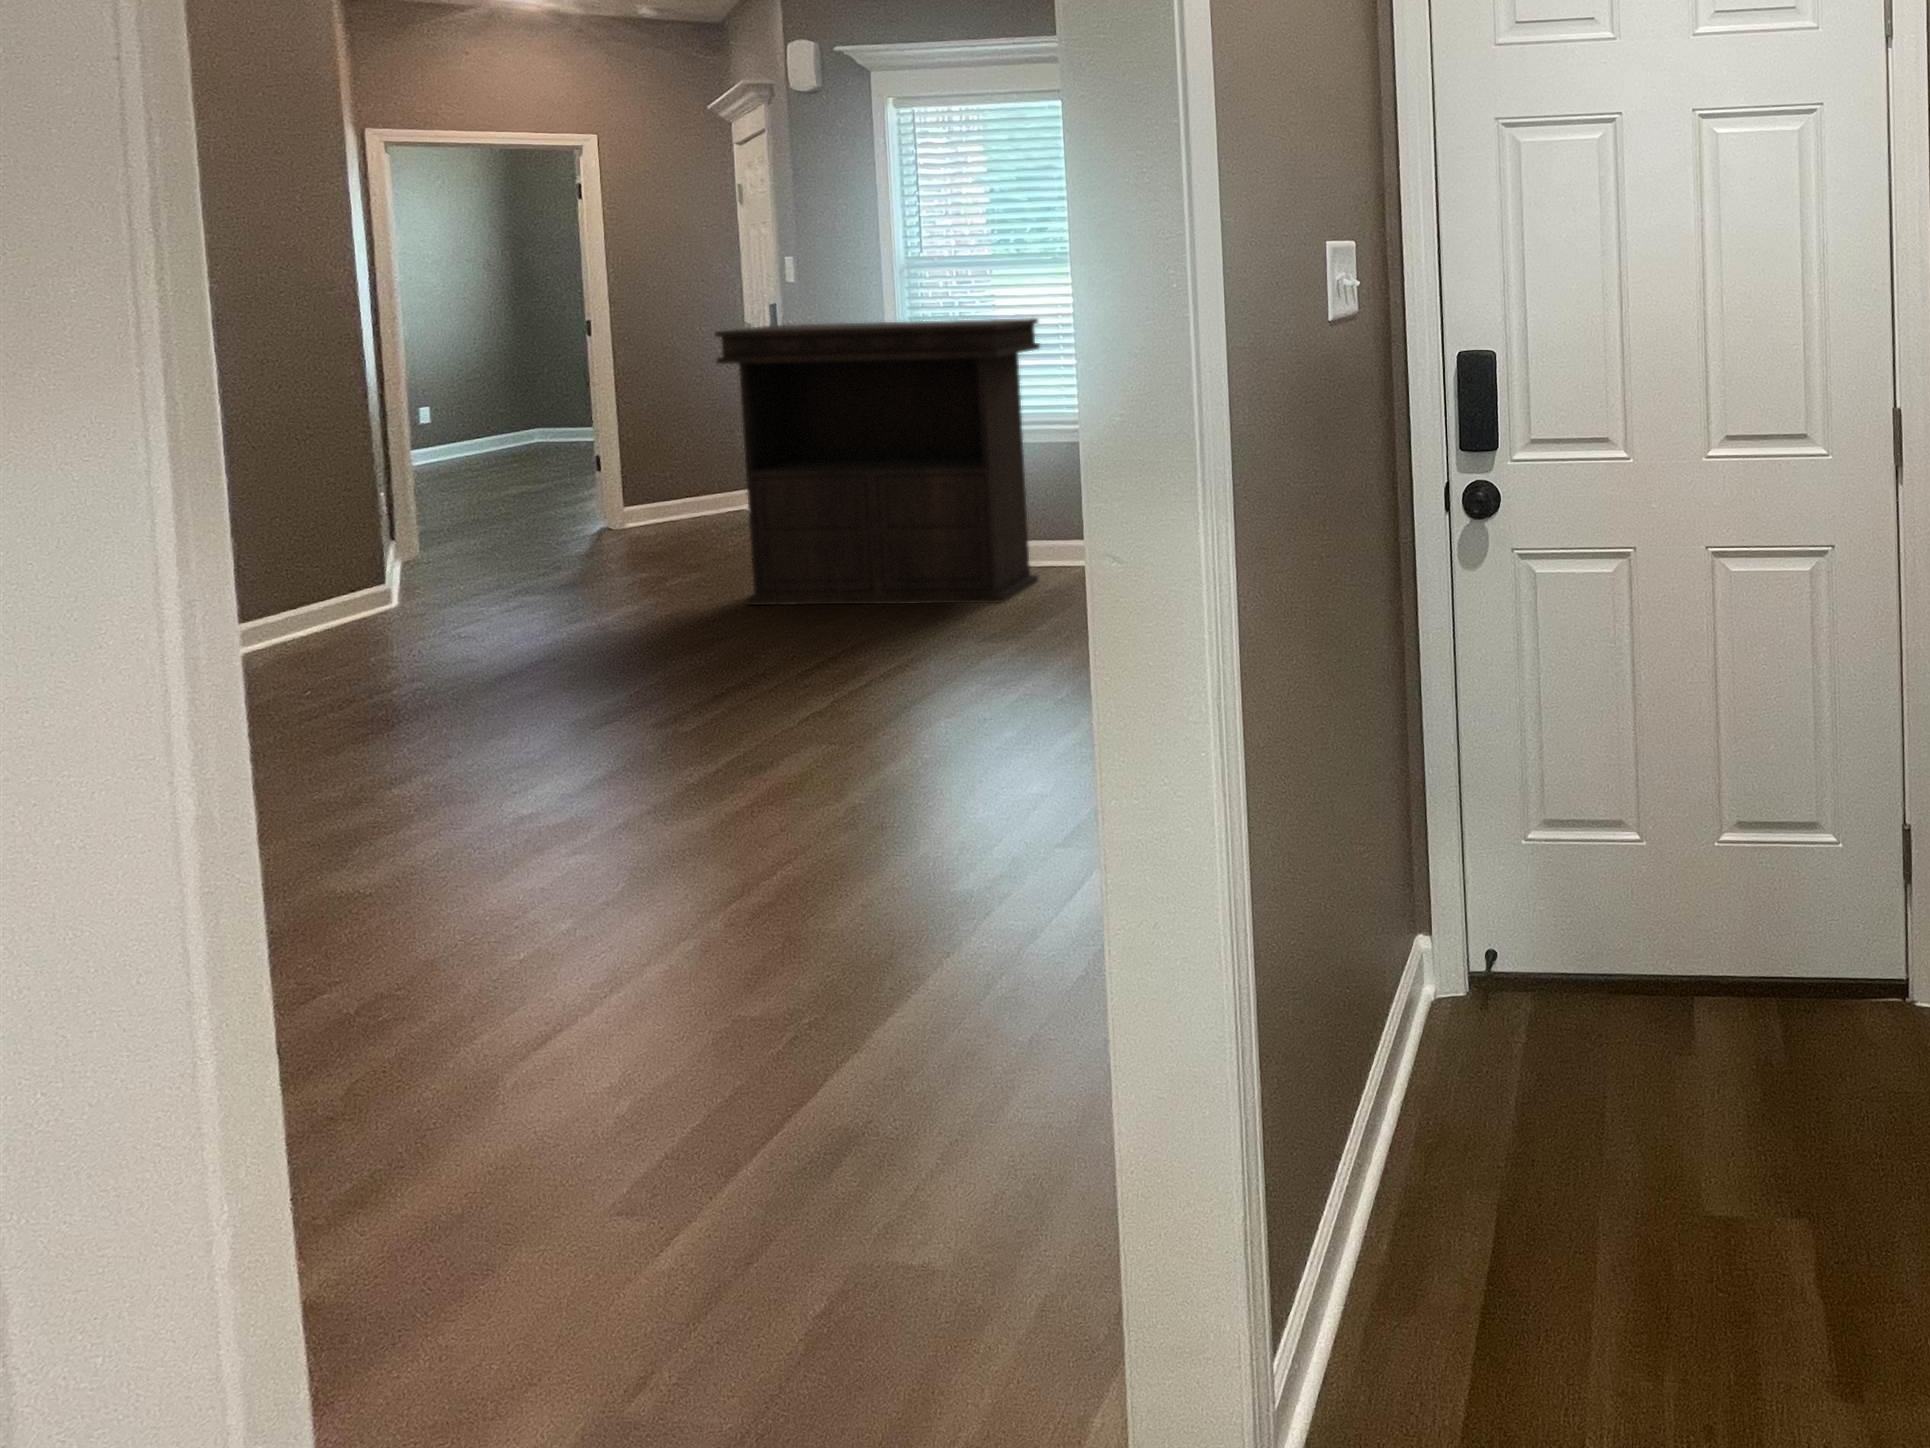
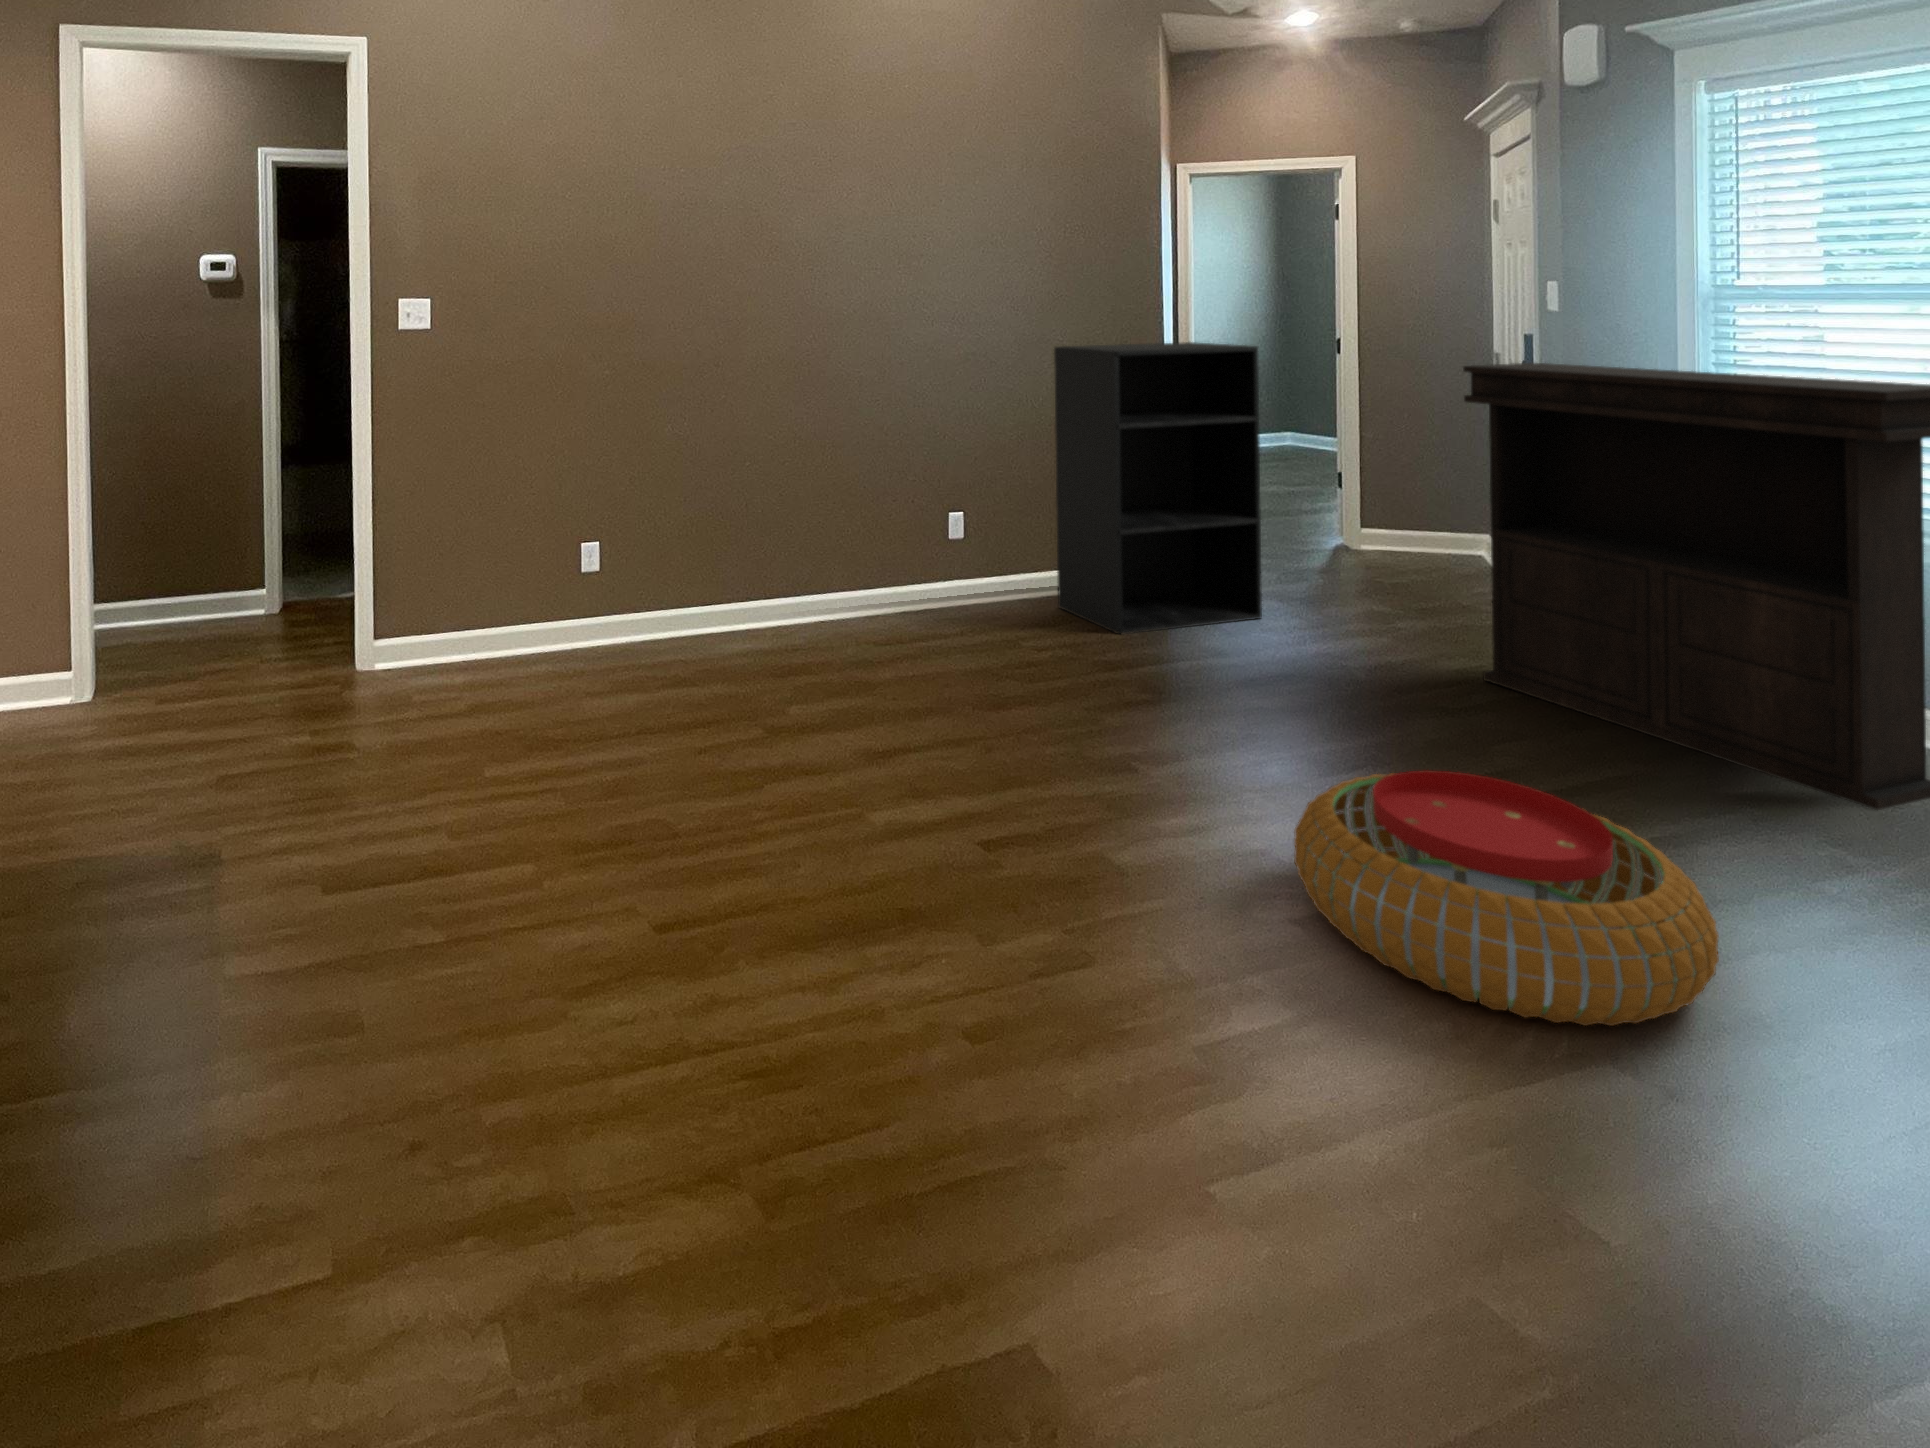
bookshelf: none [175,329,515,685] -> present [1054,342,1262,634]
pouf: none [567,651,903,833] -> present [1294,770,1719,1026]

